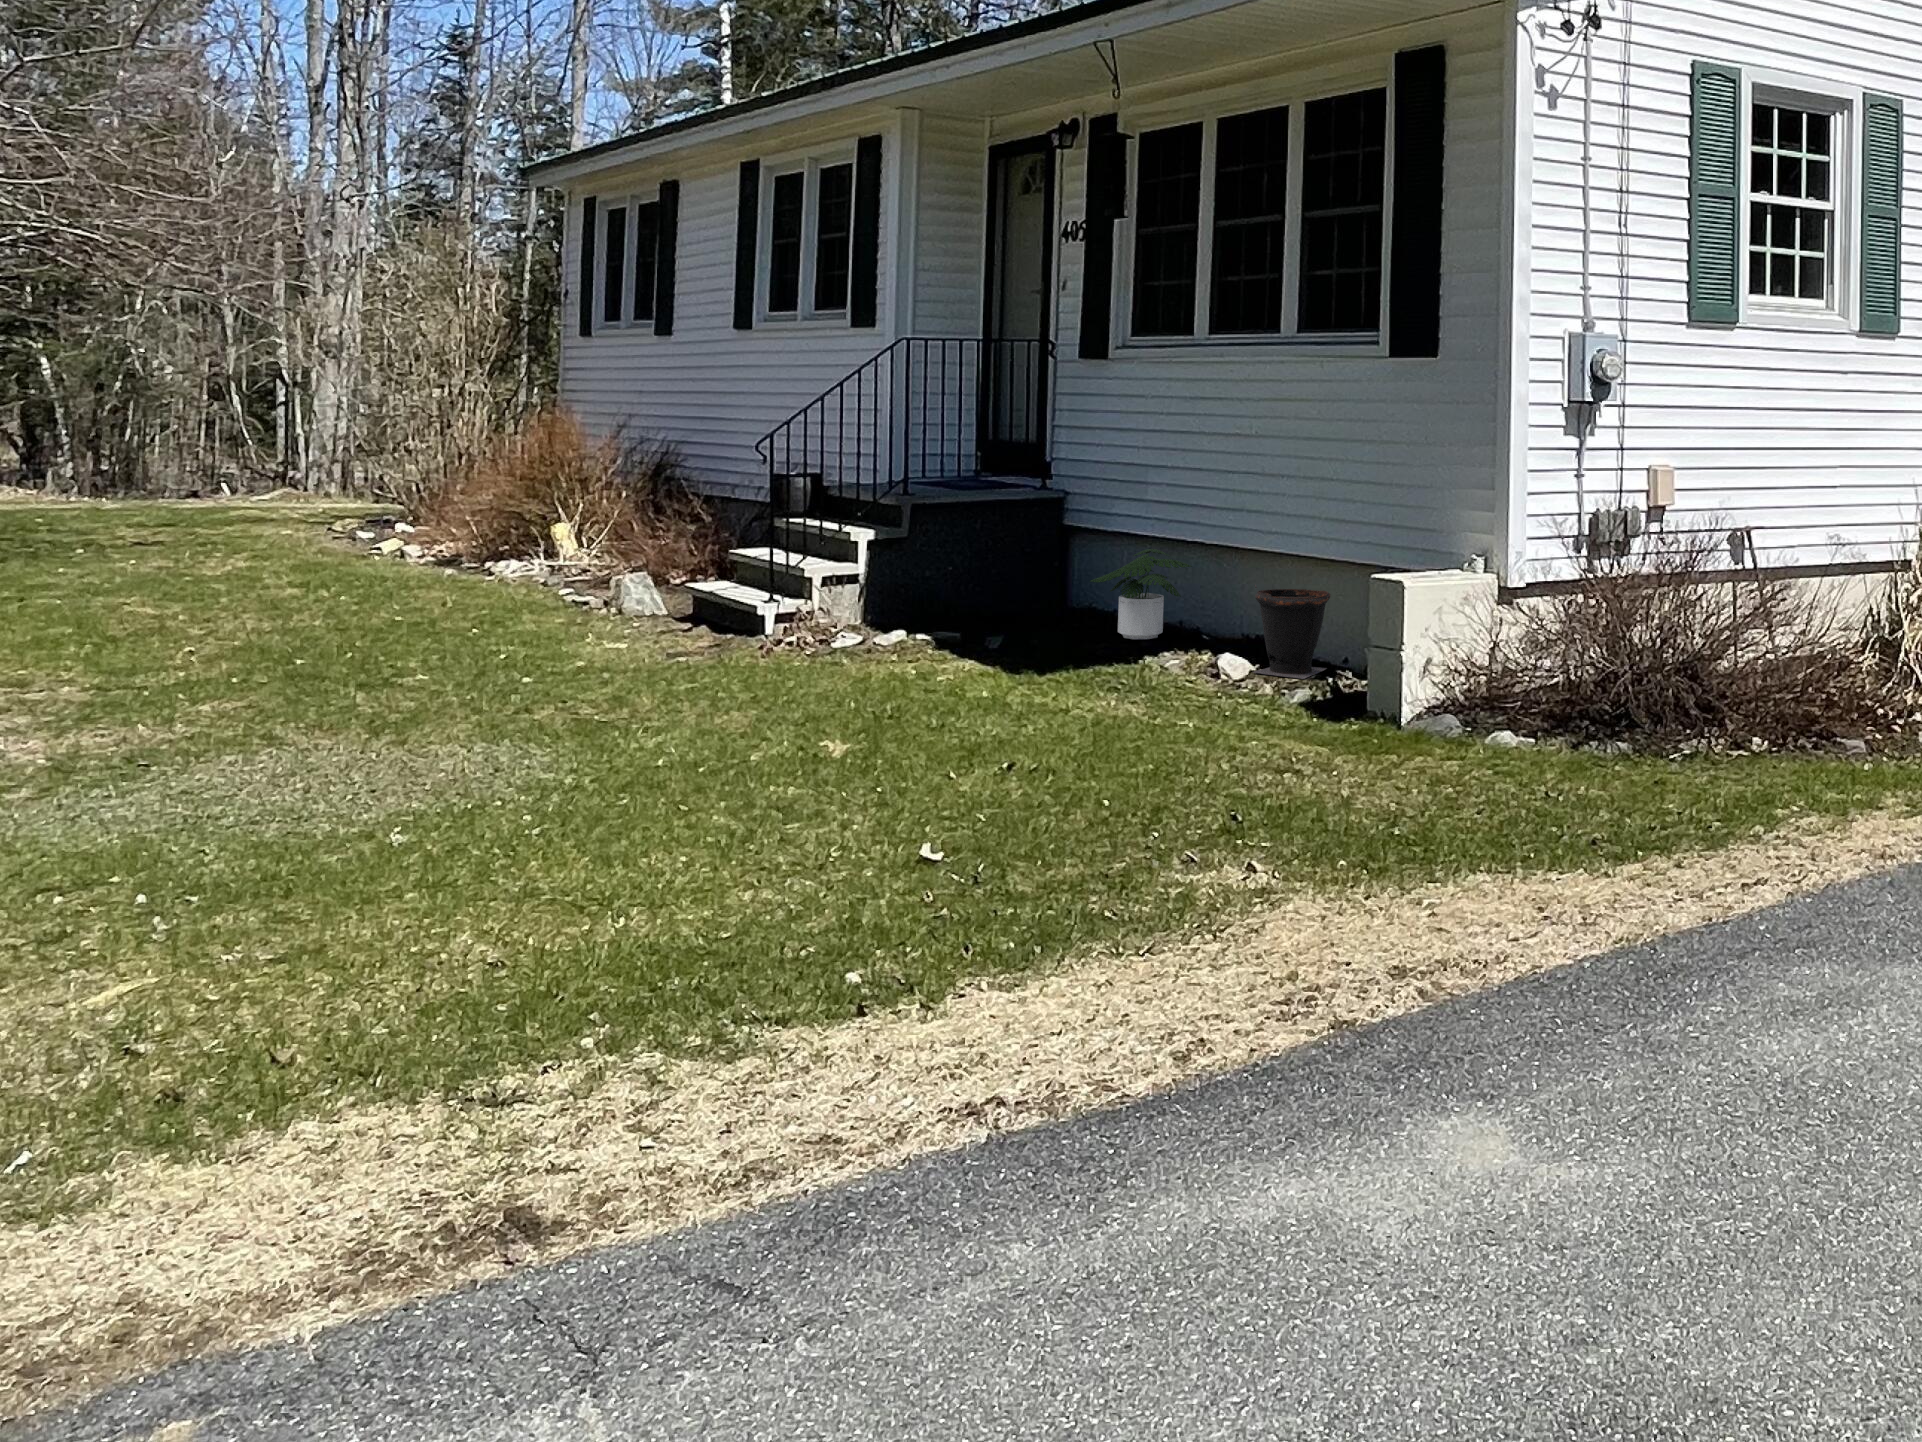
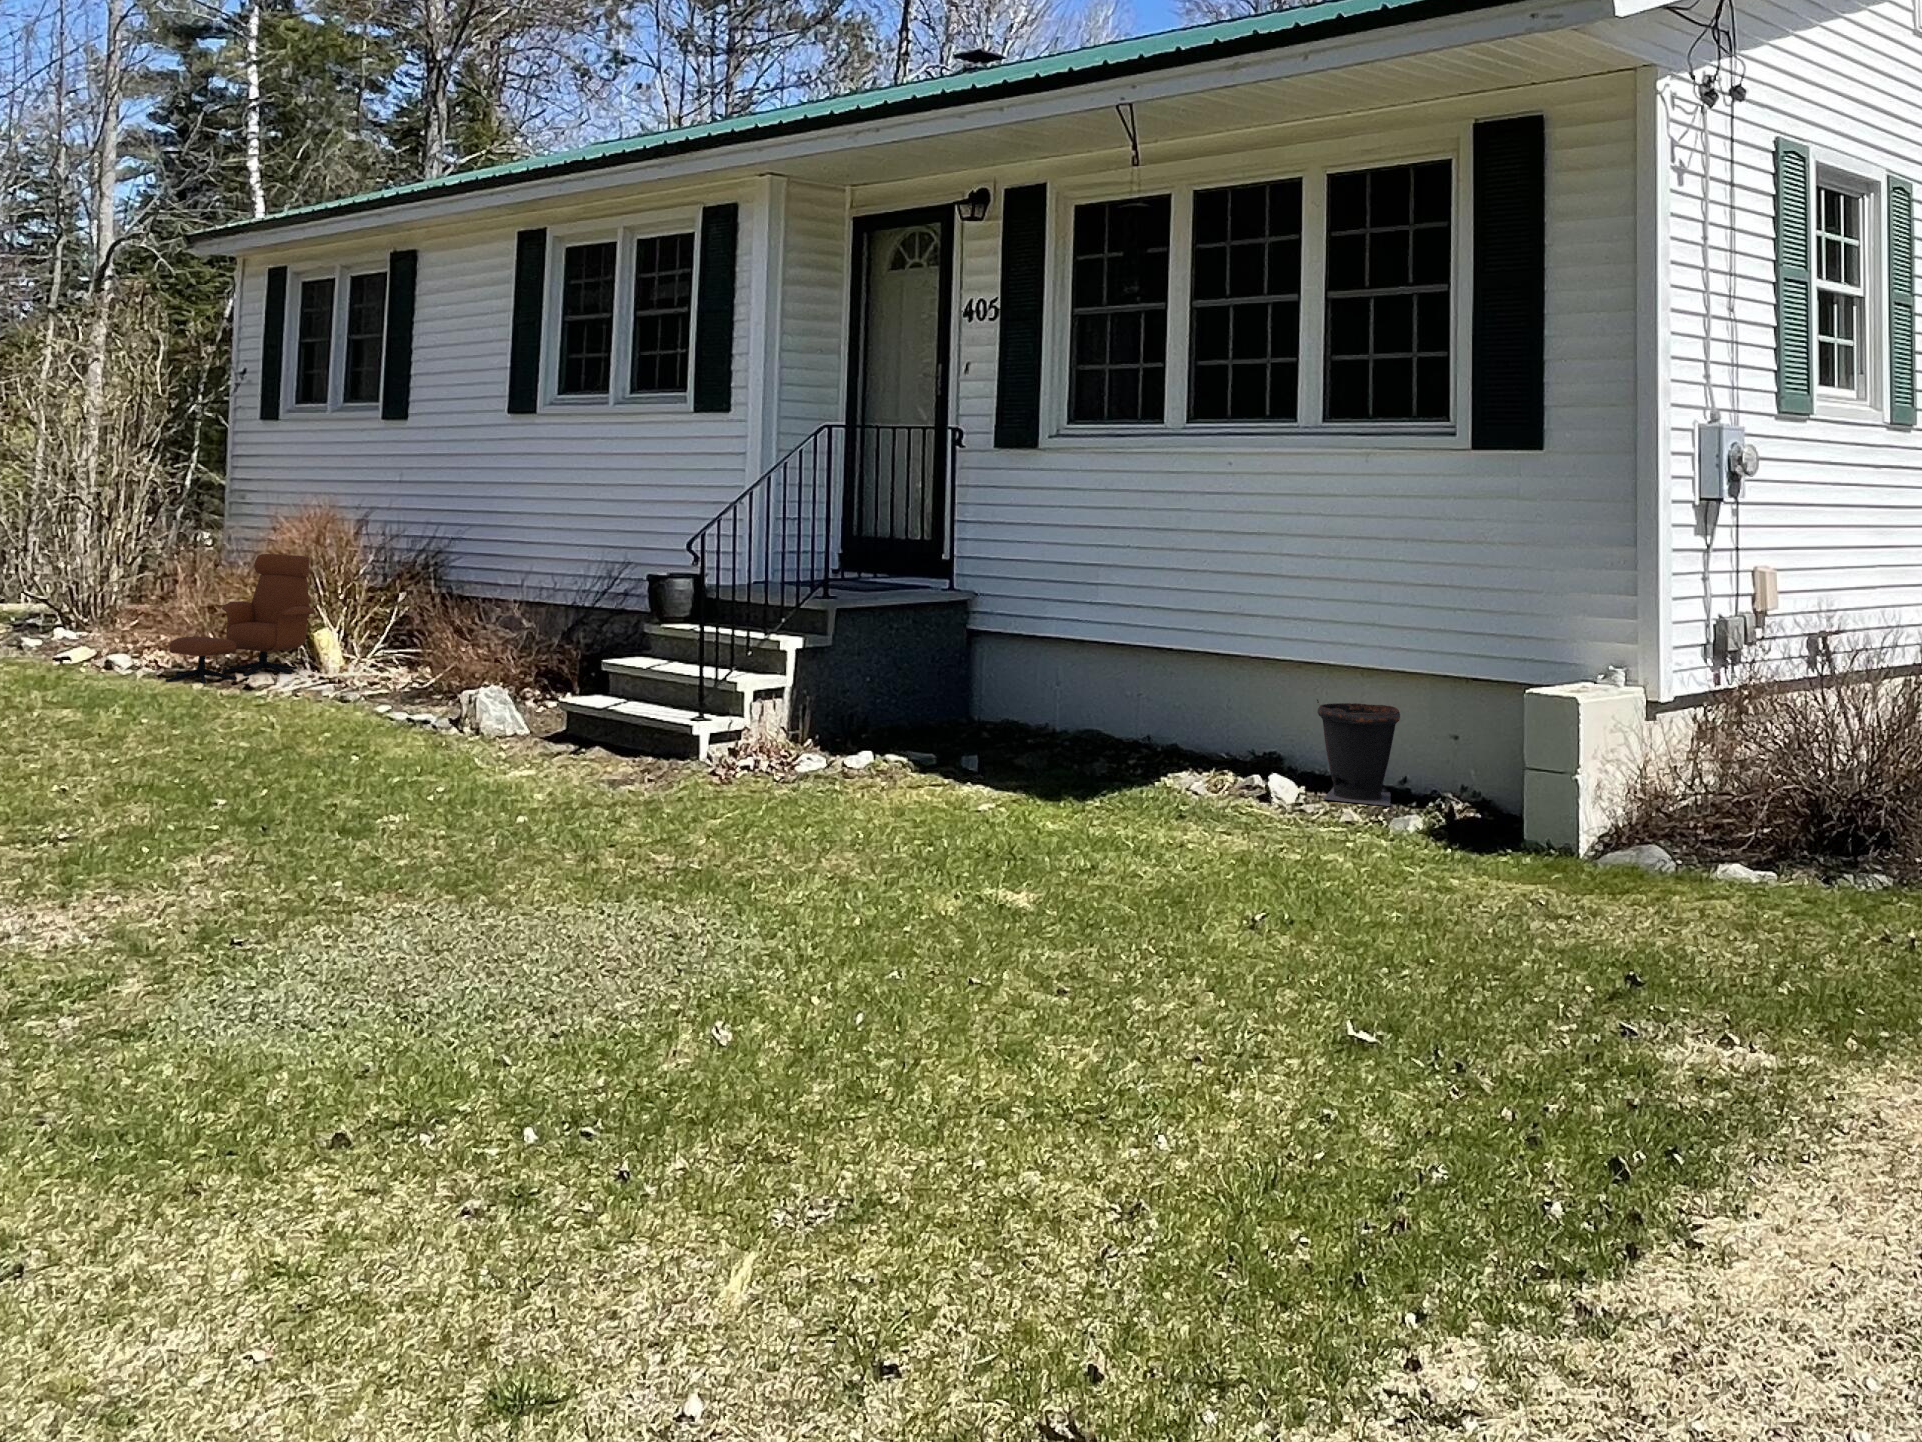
lounge chair: none [405,458,543,569] -> present [166,554,315,683]
potted plant: present [1090,549,1192,639] -> none [1071,658,1180,760]

